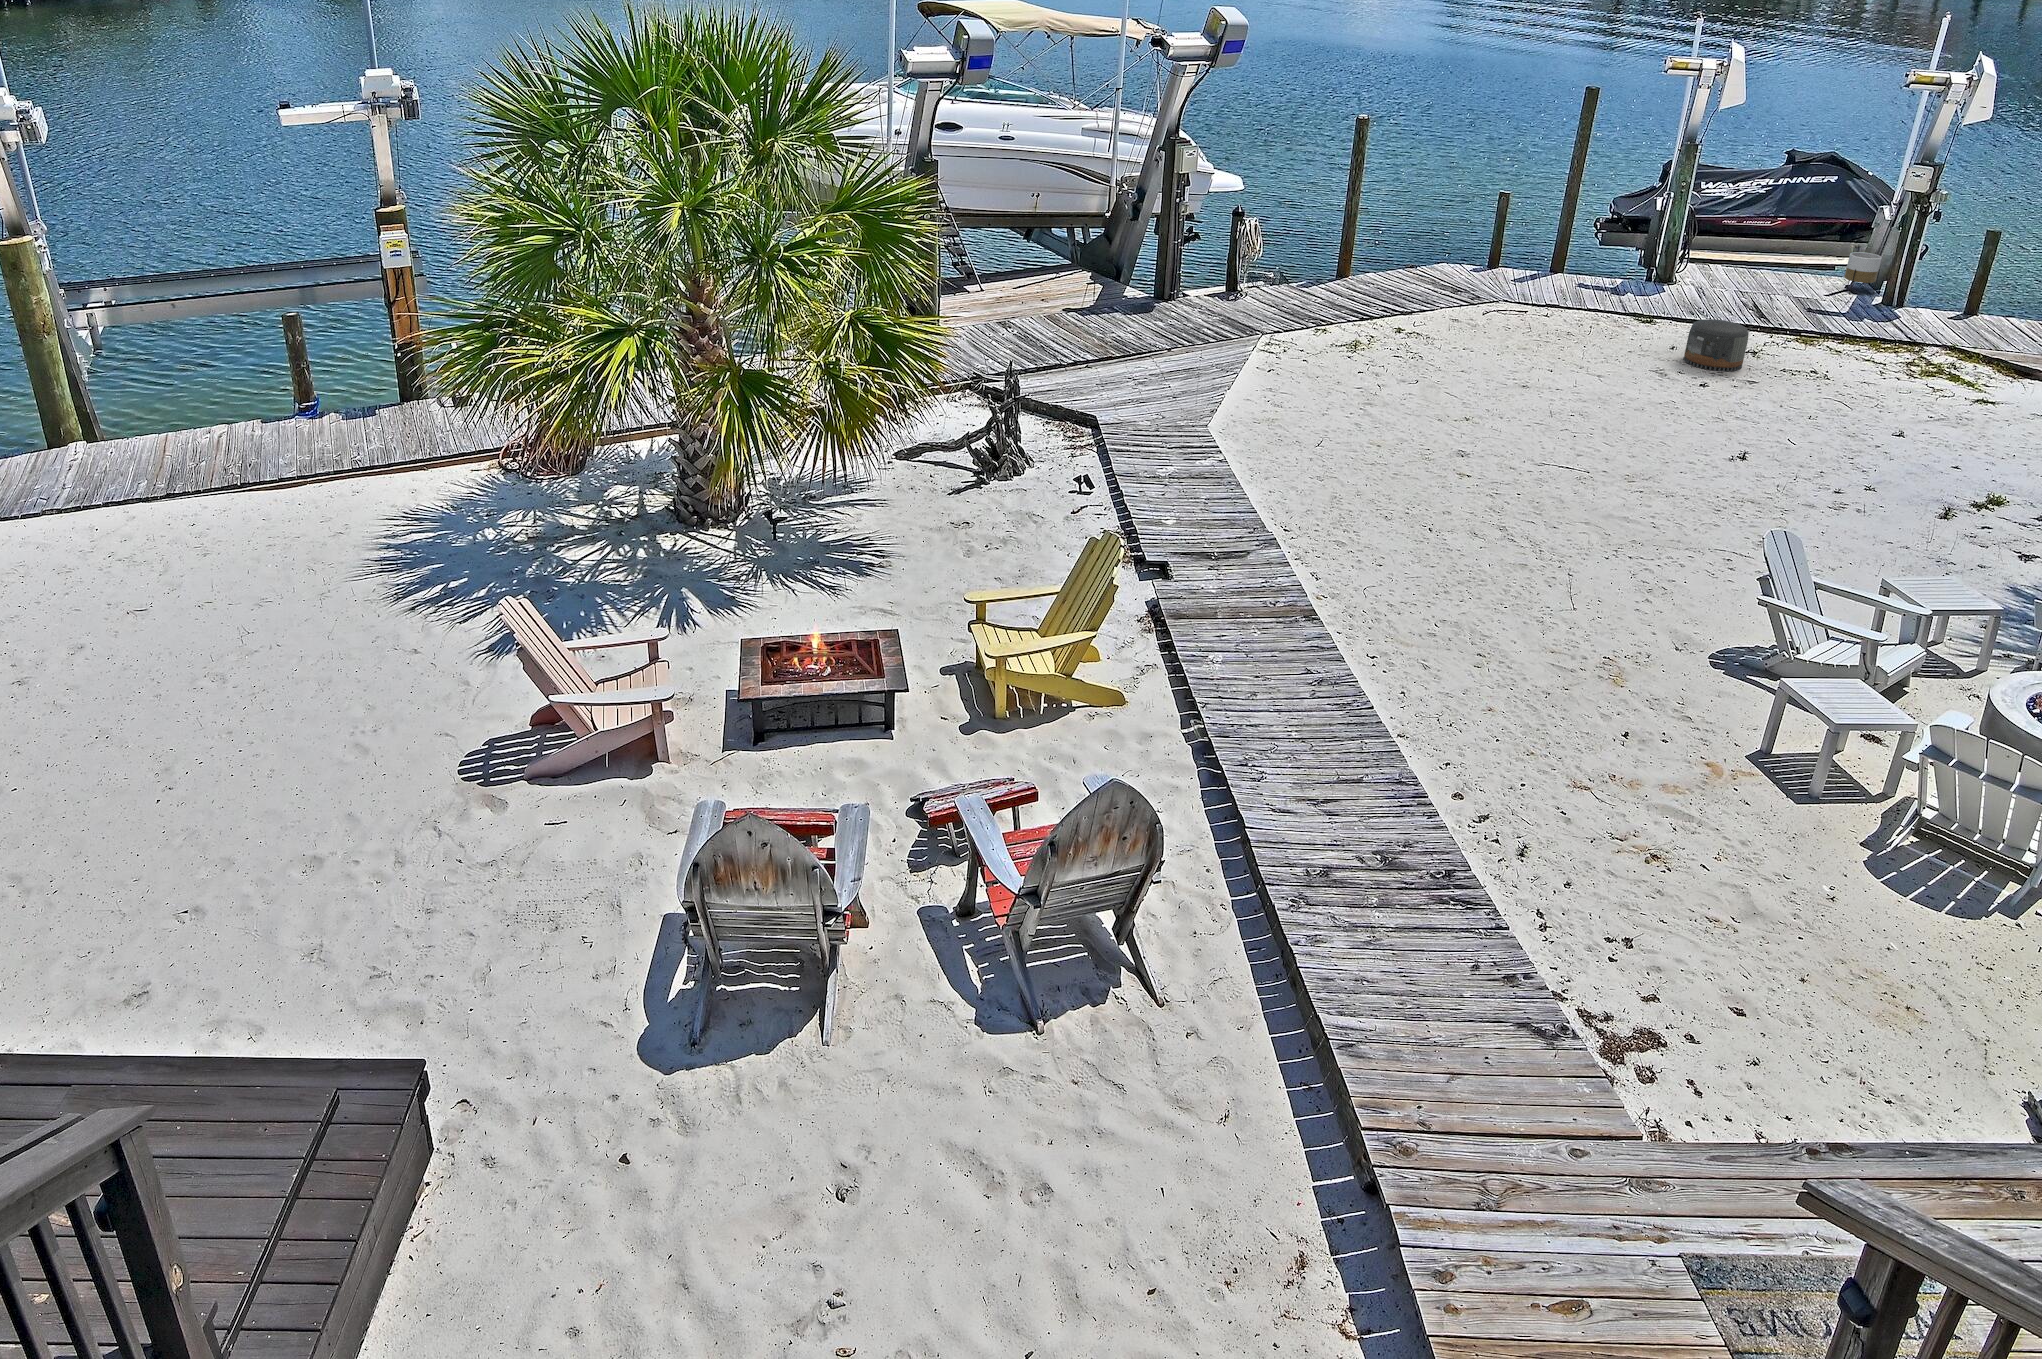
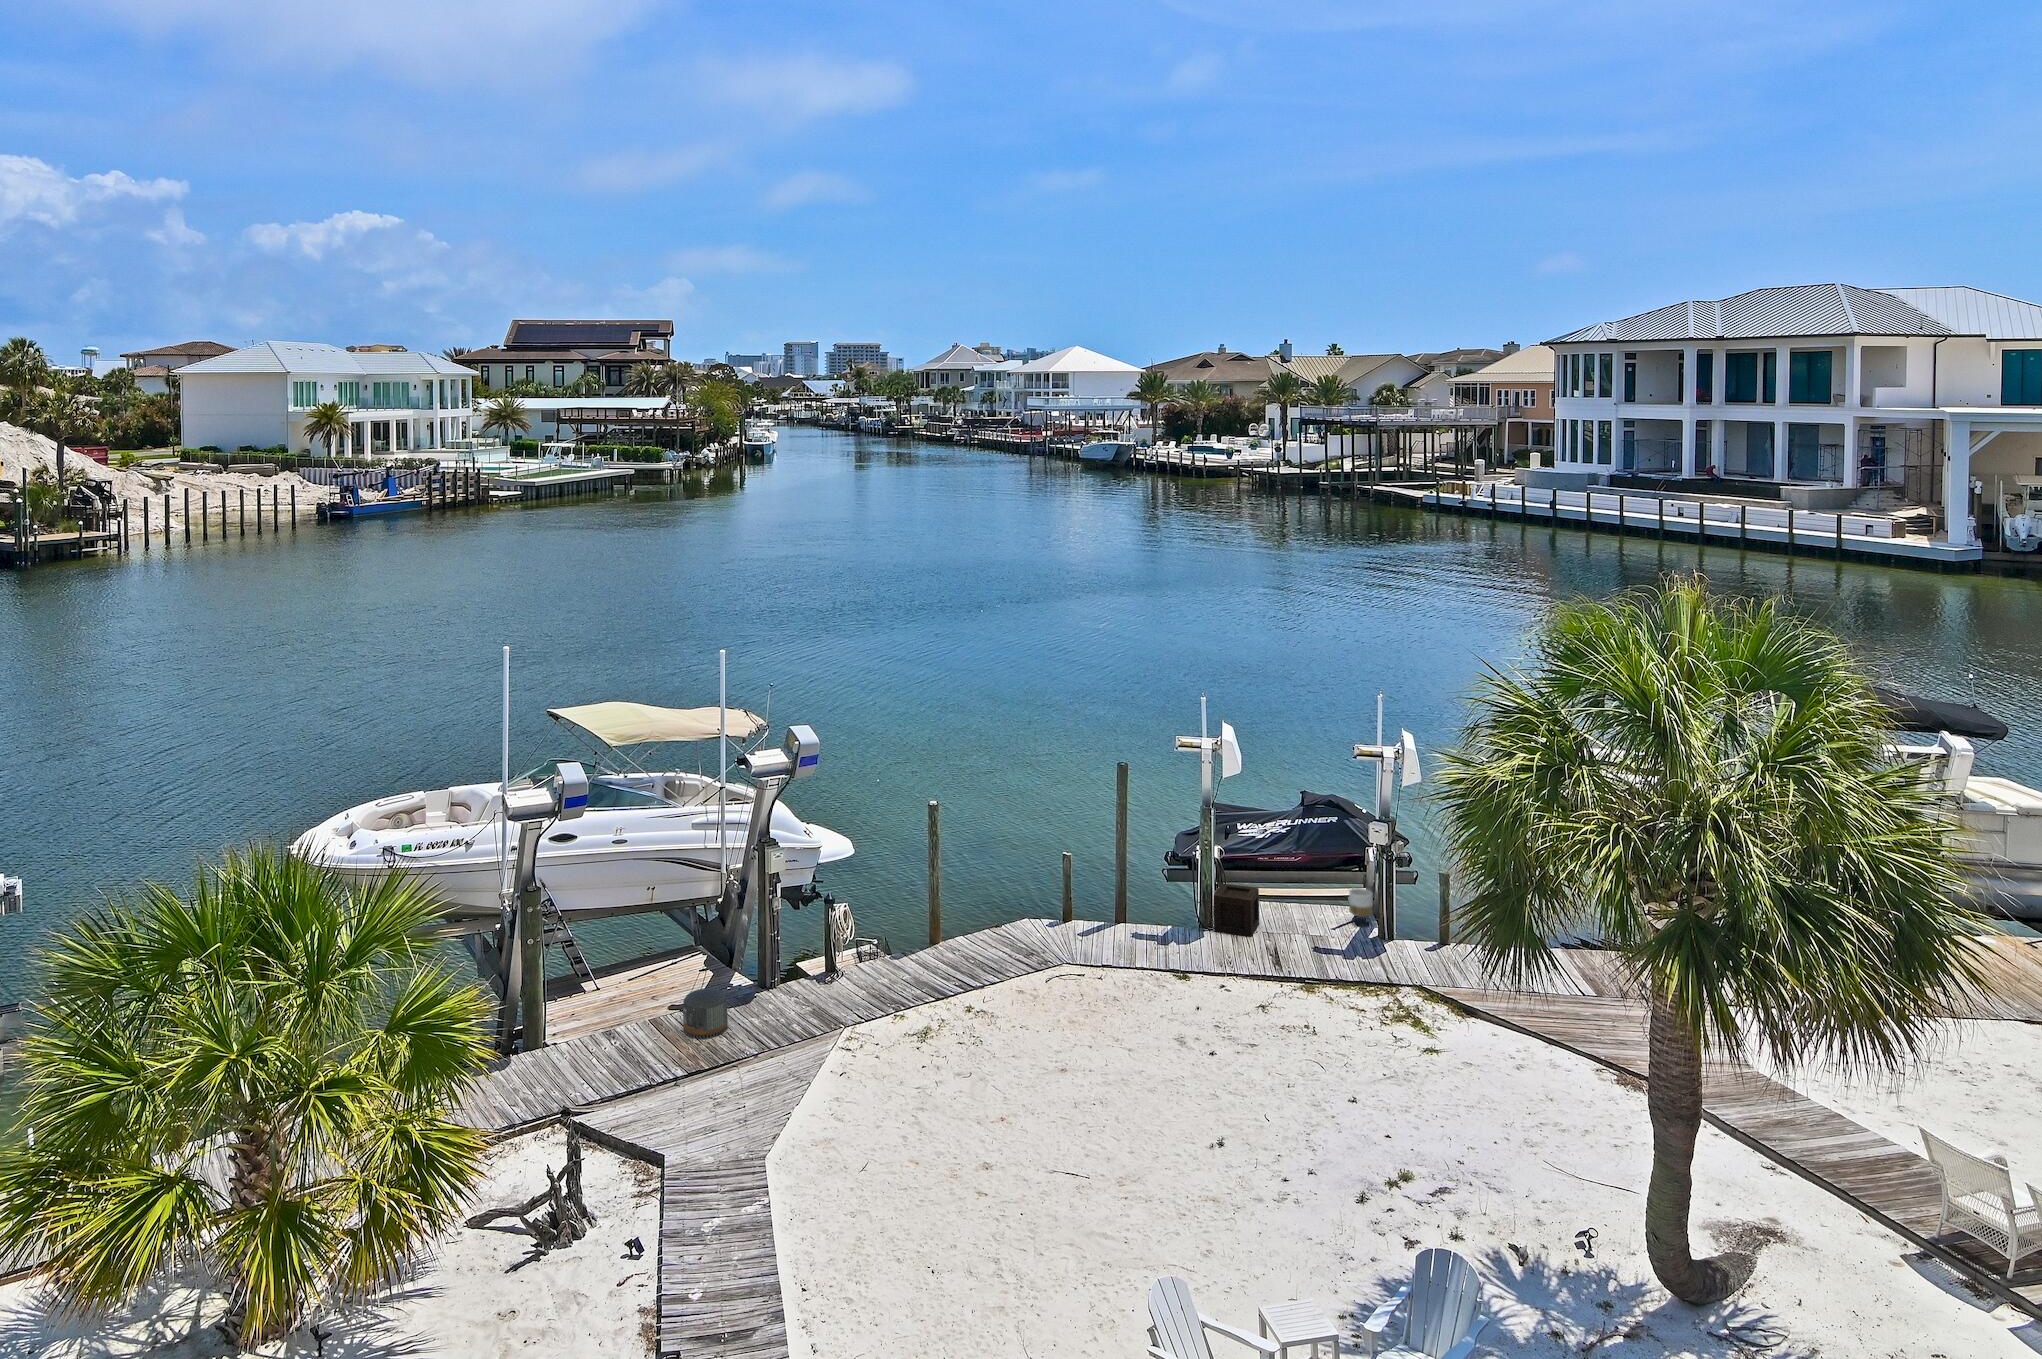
wooden crate: none [1672,238,1735,295] -> present [1214,883,1259,937]
pouf: present [1684,319,1749,371] -> present [683,988,728,1039]

